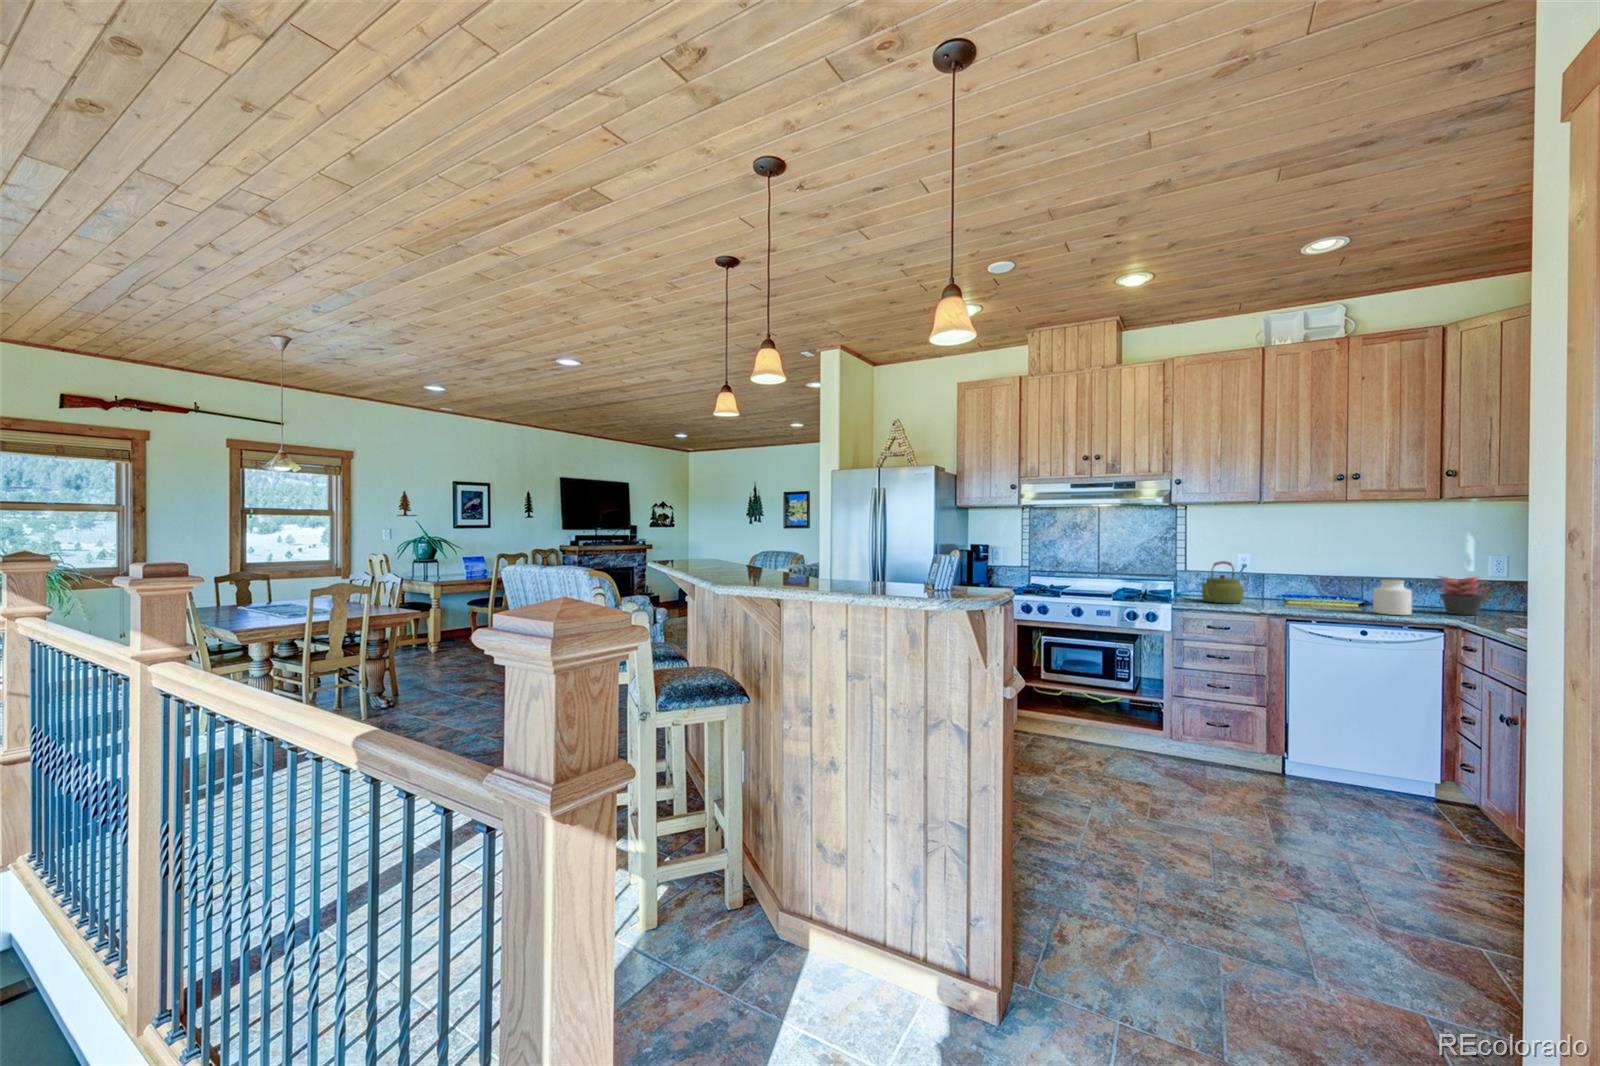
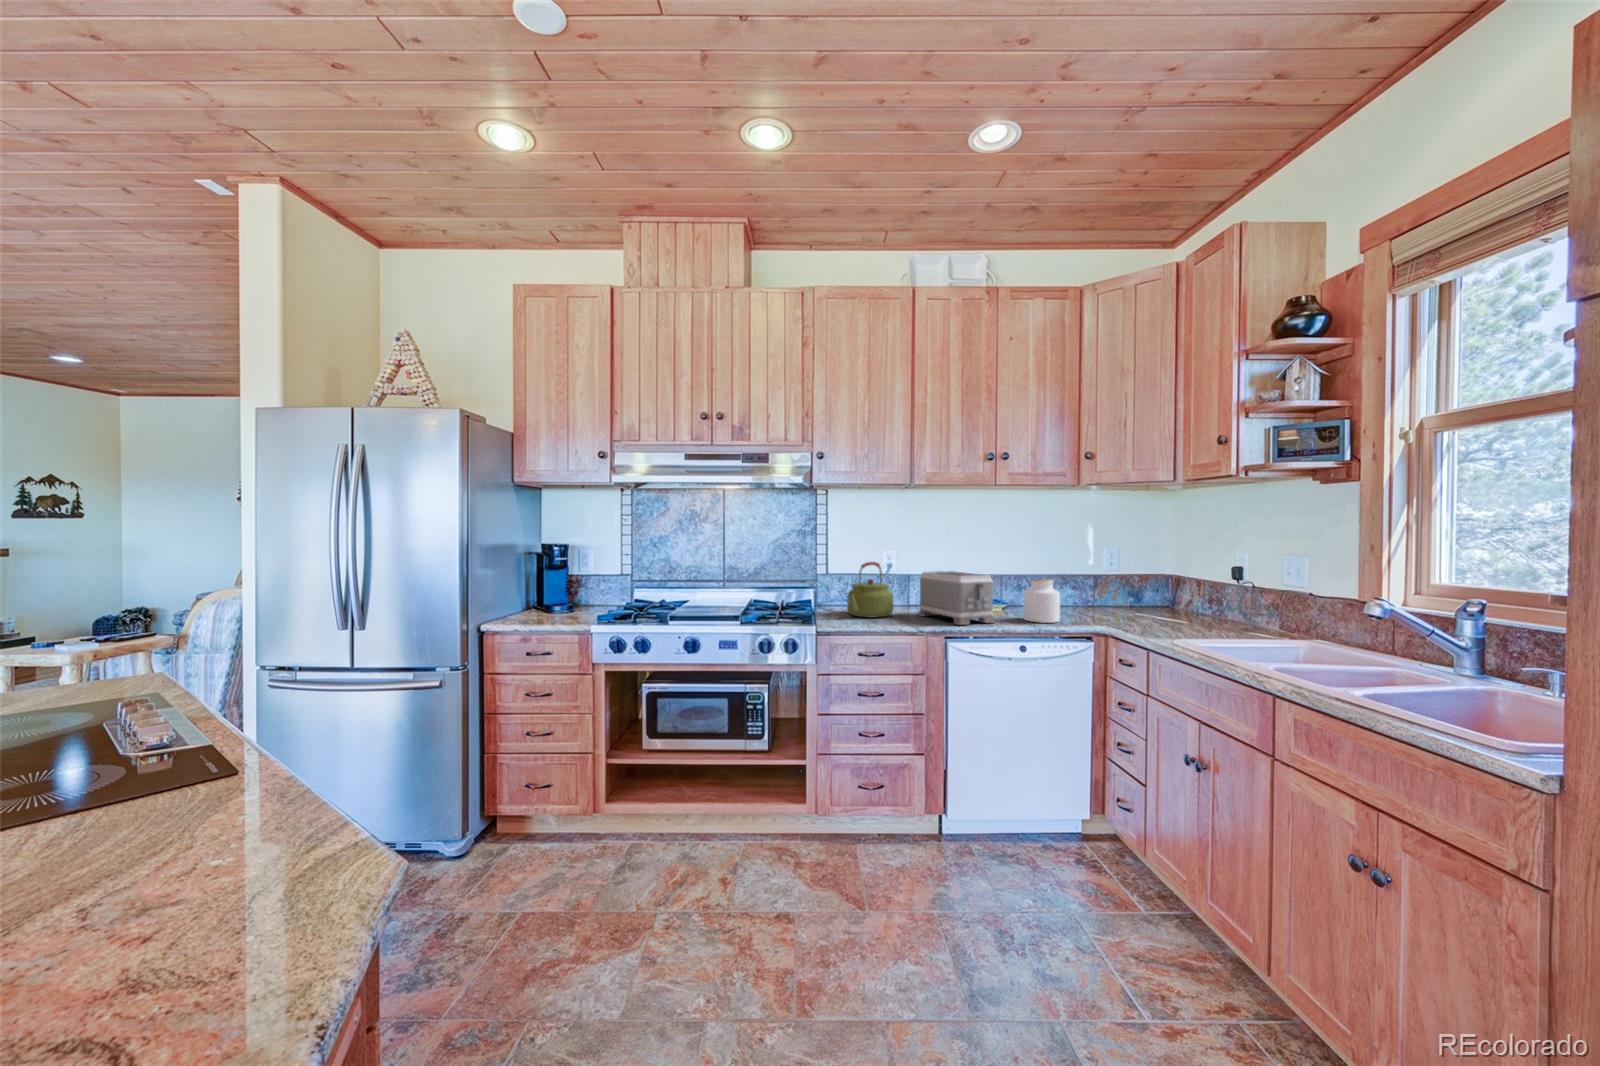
toaster: none [1267,570,1340,612] -> present [918,571,995,625]
succulent plant: present [1438,576,1486,615] -> none [1070,572,1117,616]

